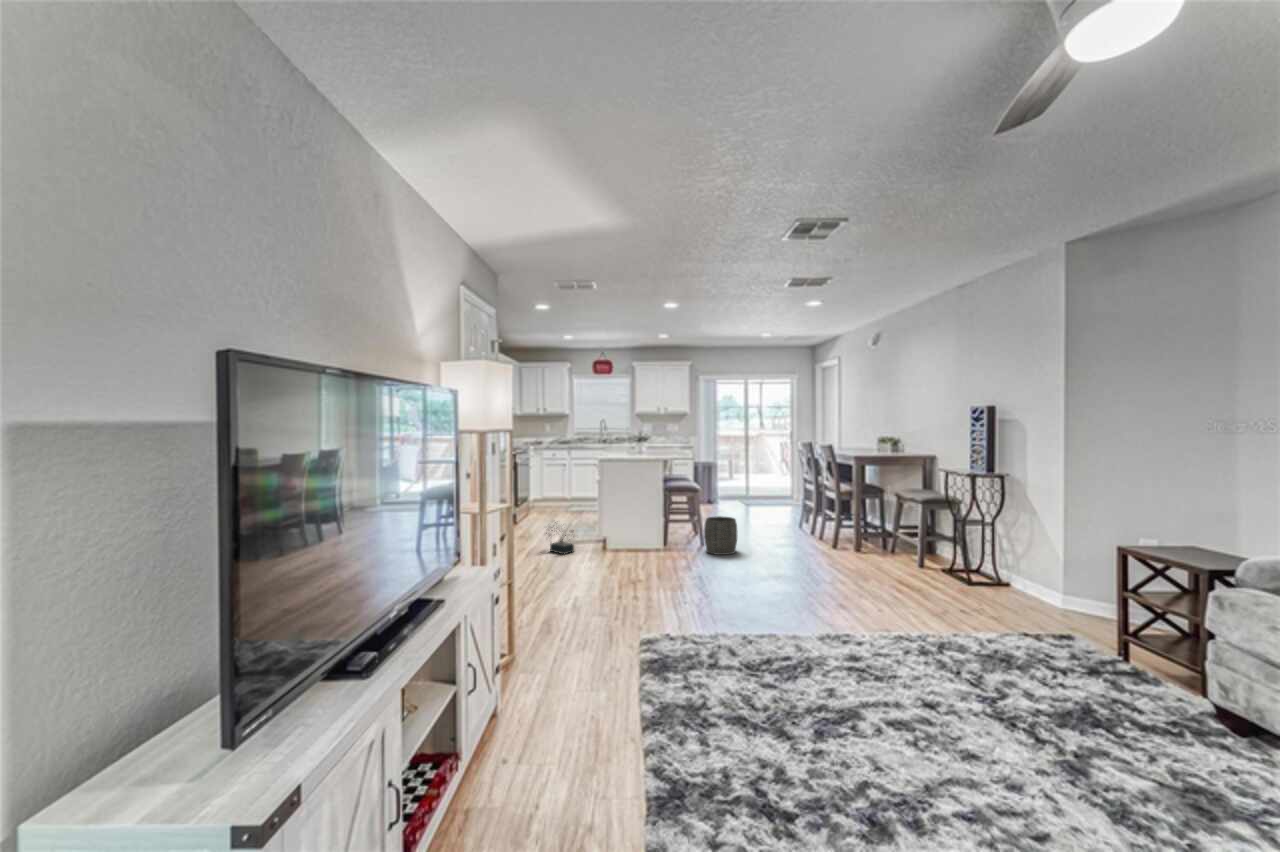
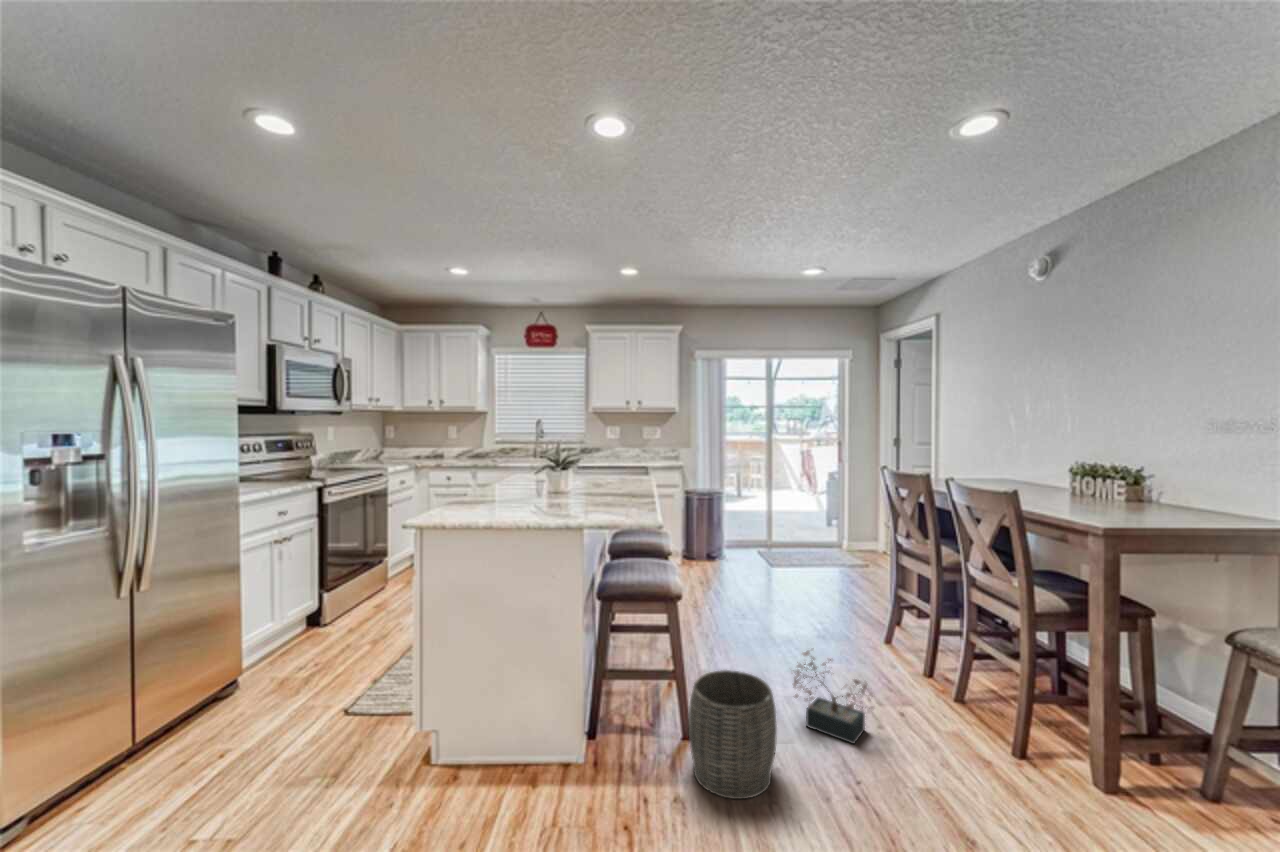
decorative plant: present [546,522,574,554] -> present [793,651,874,744]

